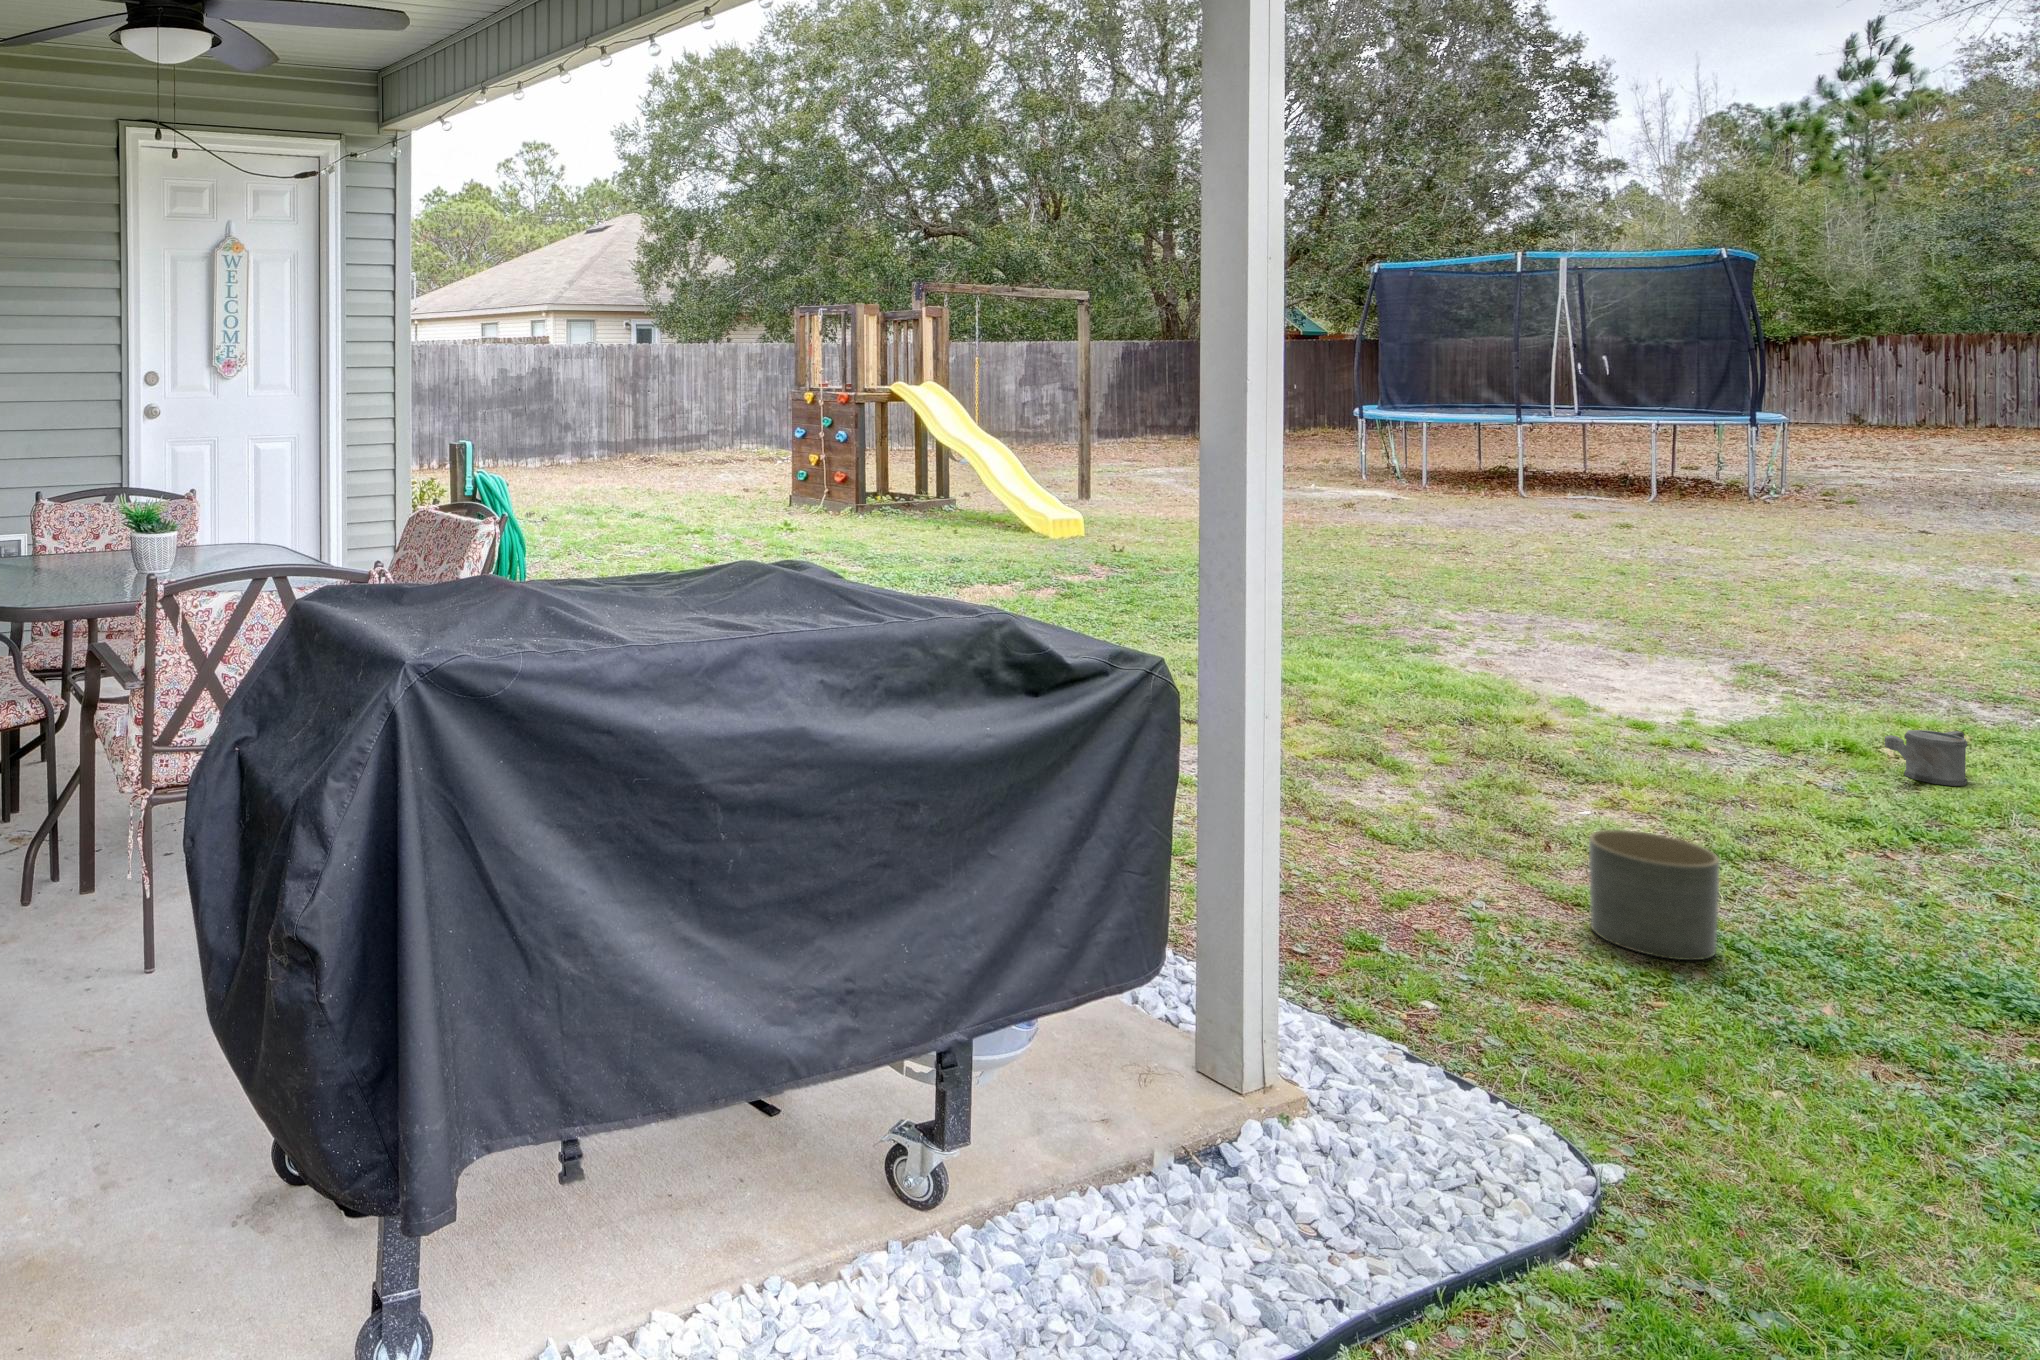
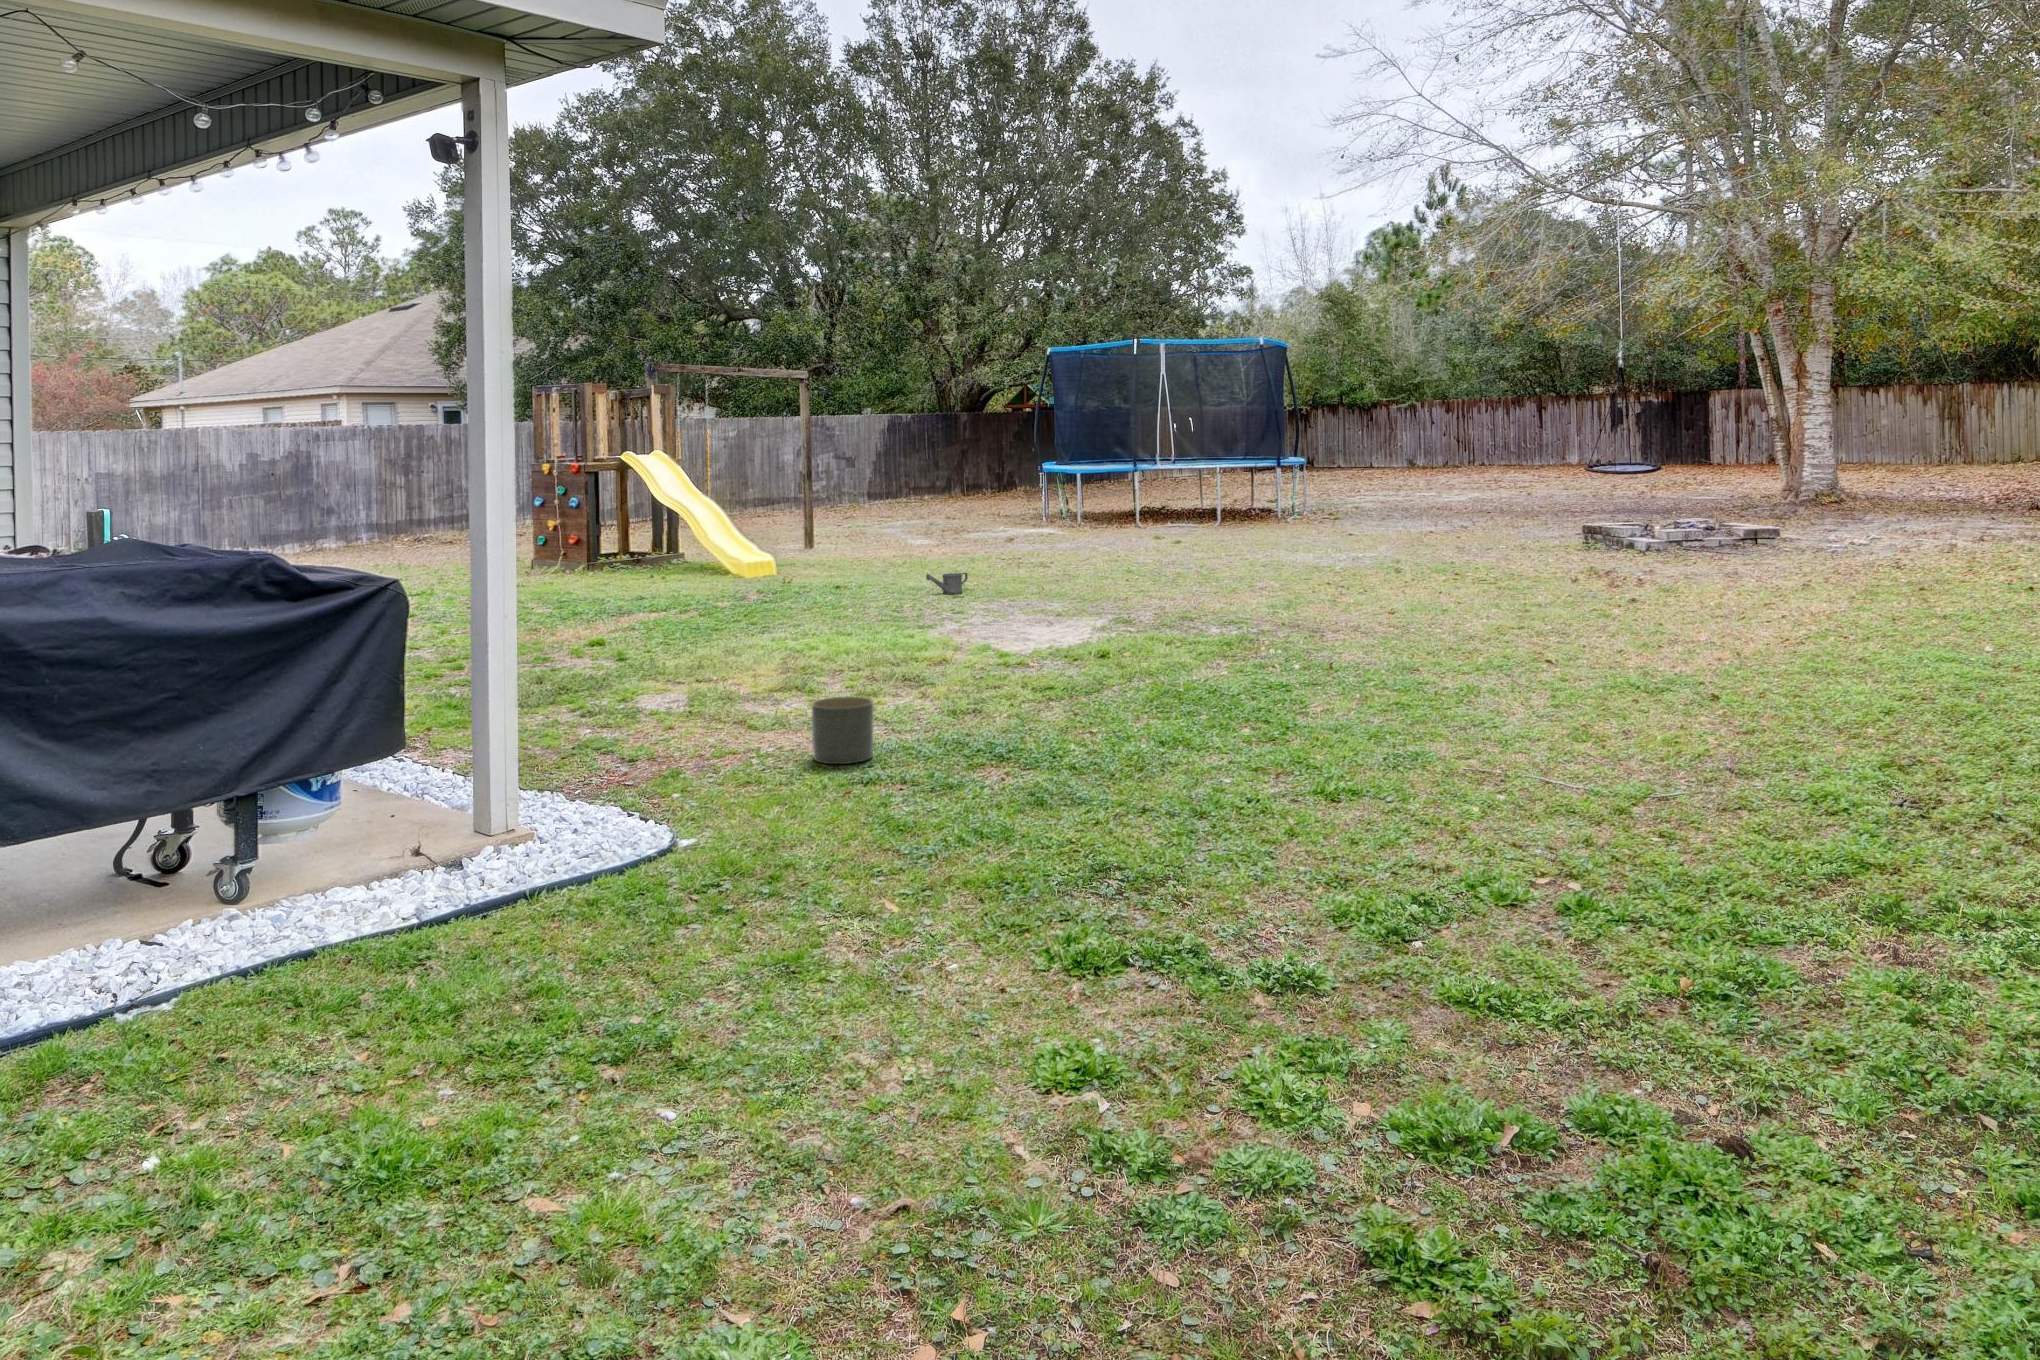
watering can: present [1885,730,1967,786] -> present [926,573,968,594]

